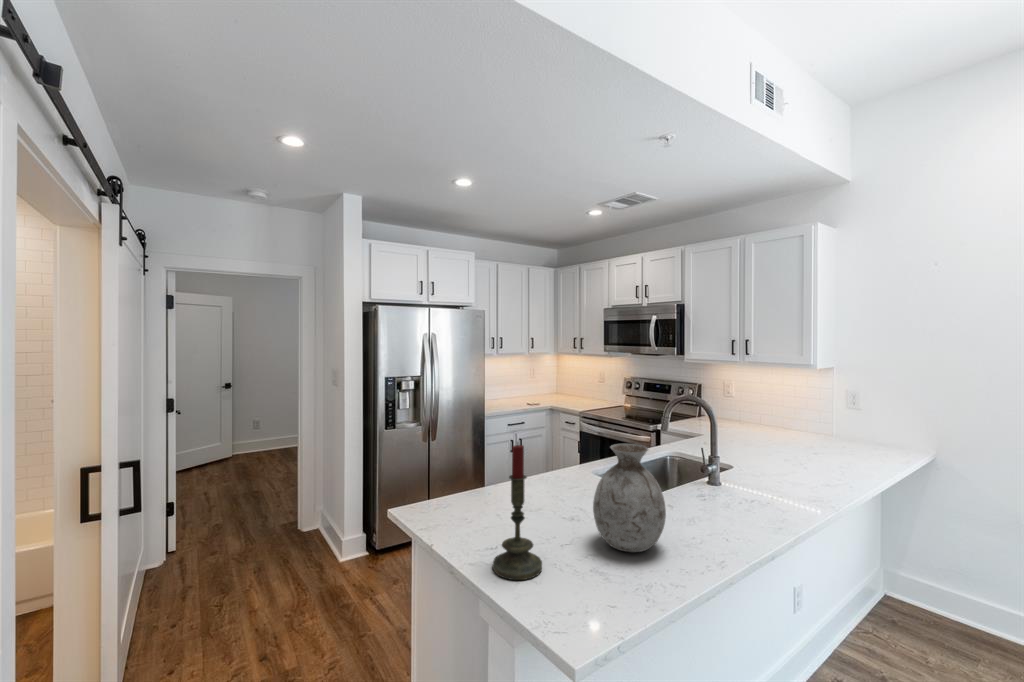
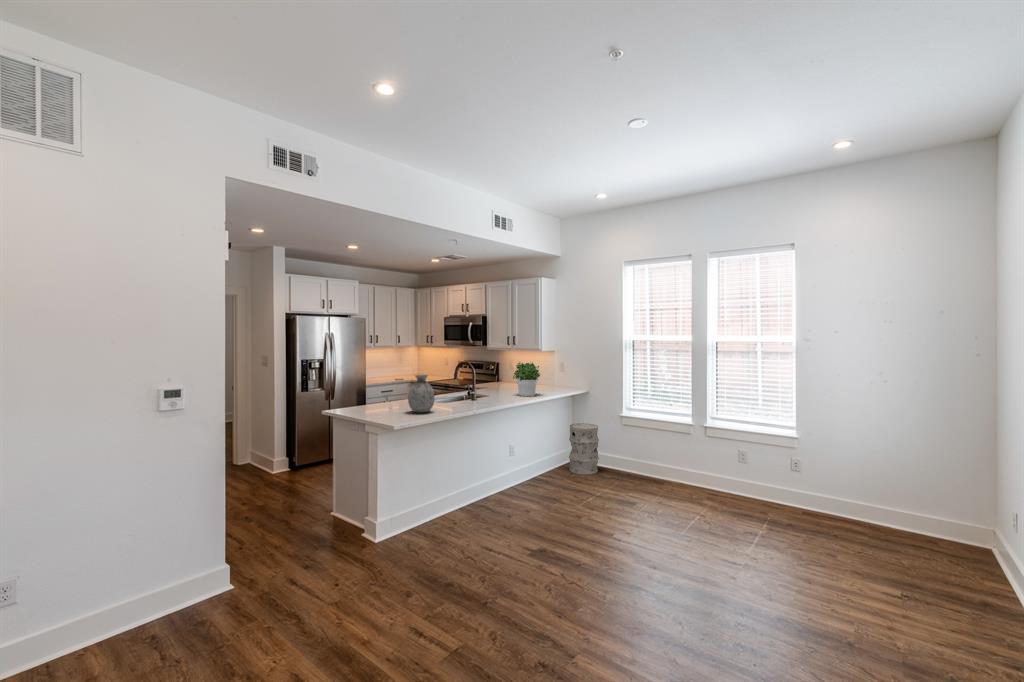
potted plant: none [785,394,852,472] -> present [513,362,540,396]
candle: present [493,444,542,580] -> none [368,371,386,418]
trash can: none [891,520,975,646] -> present [569,423,599,474]

